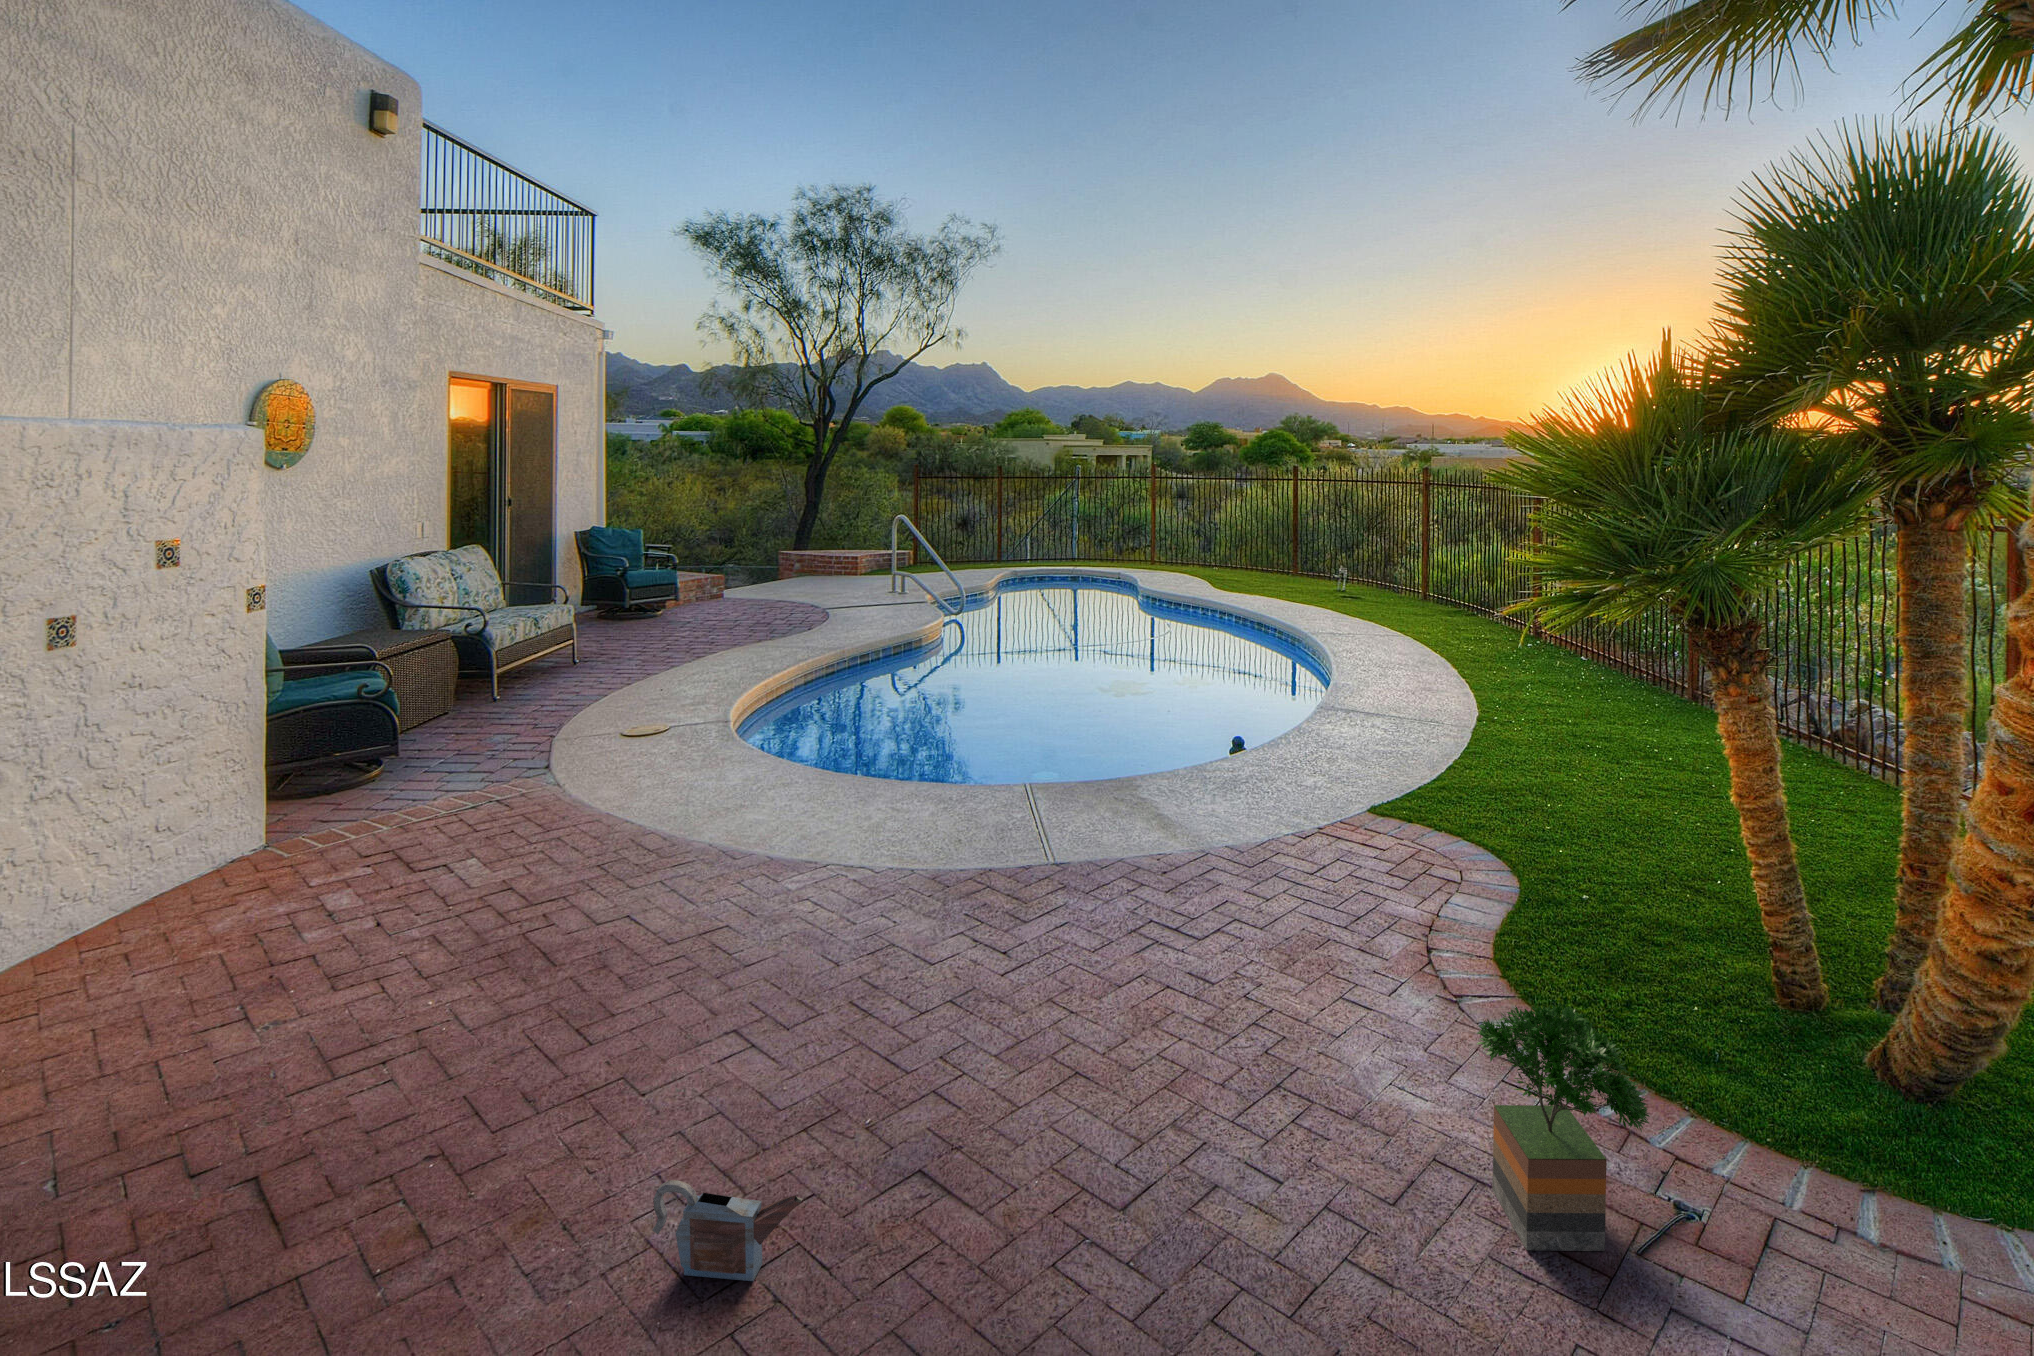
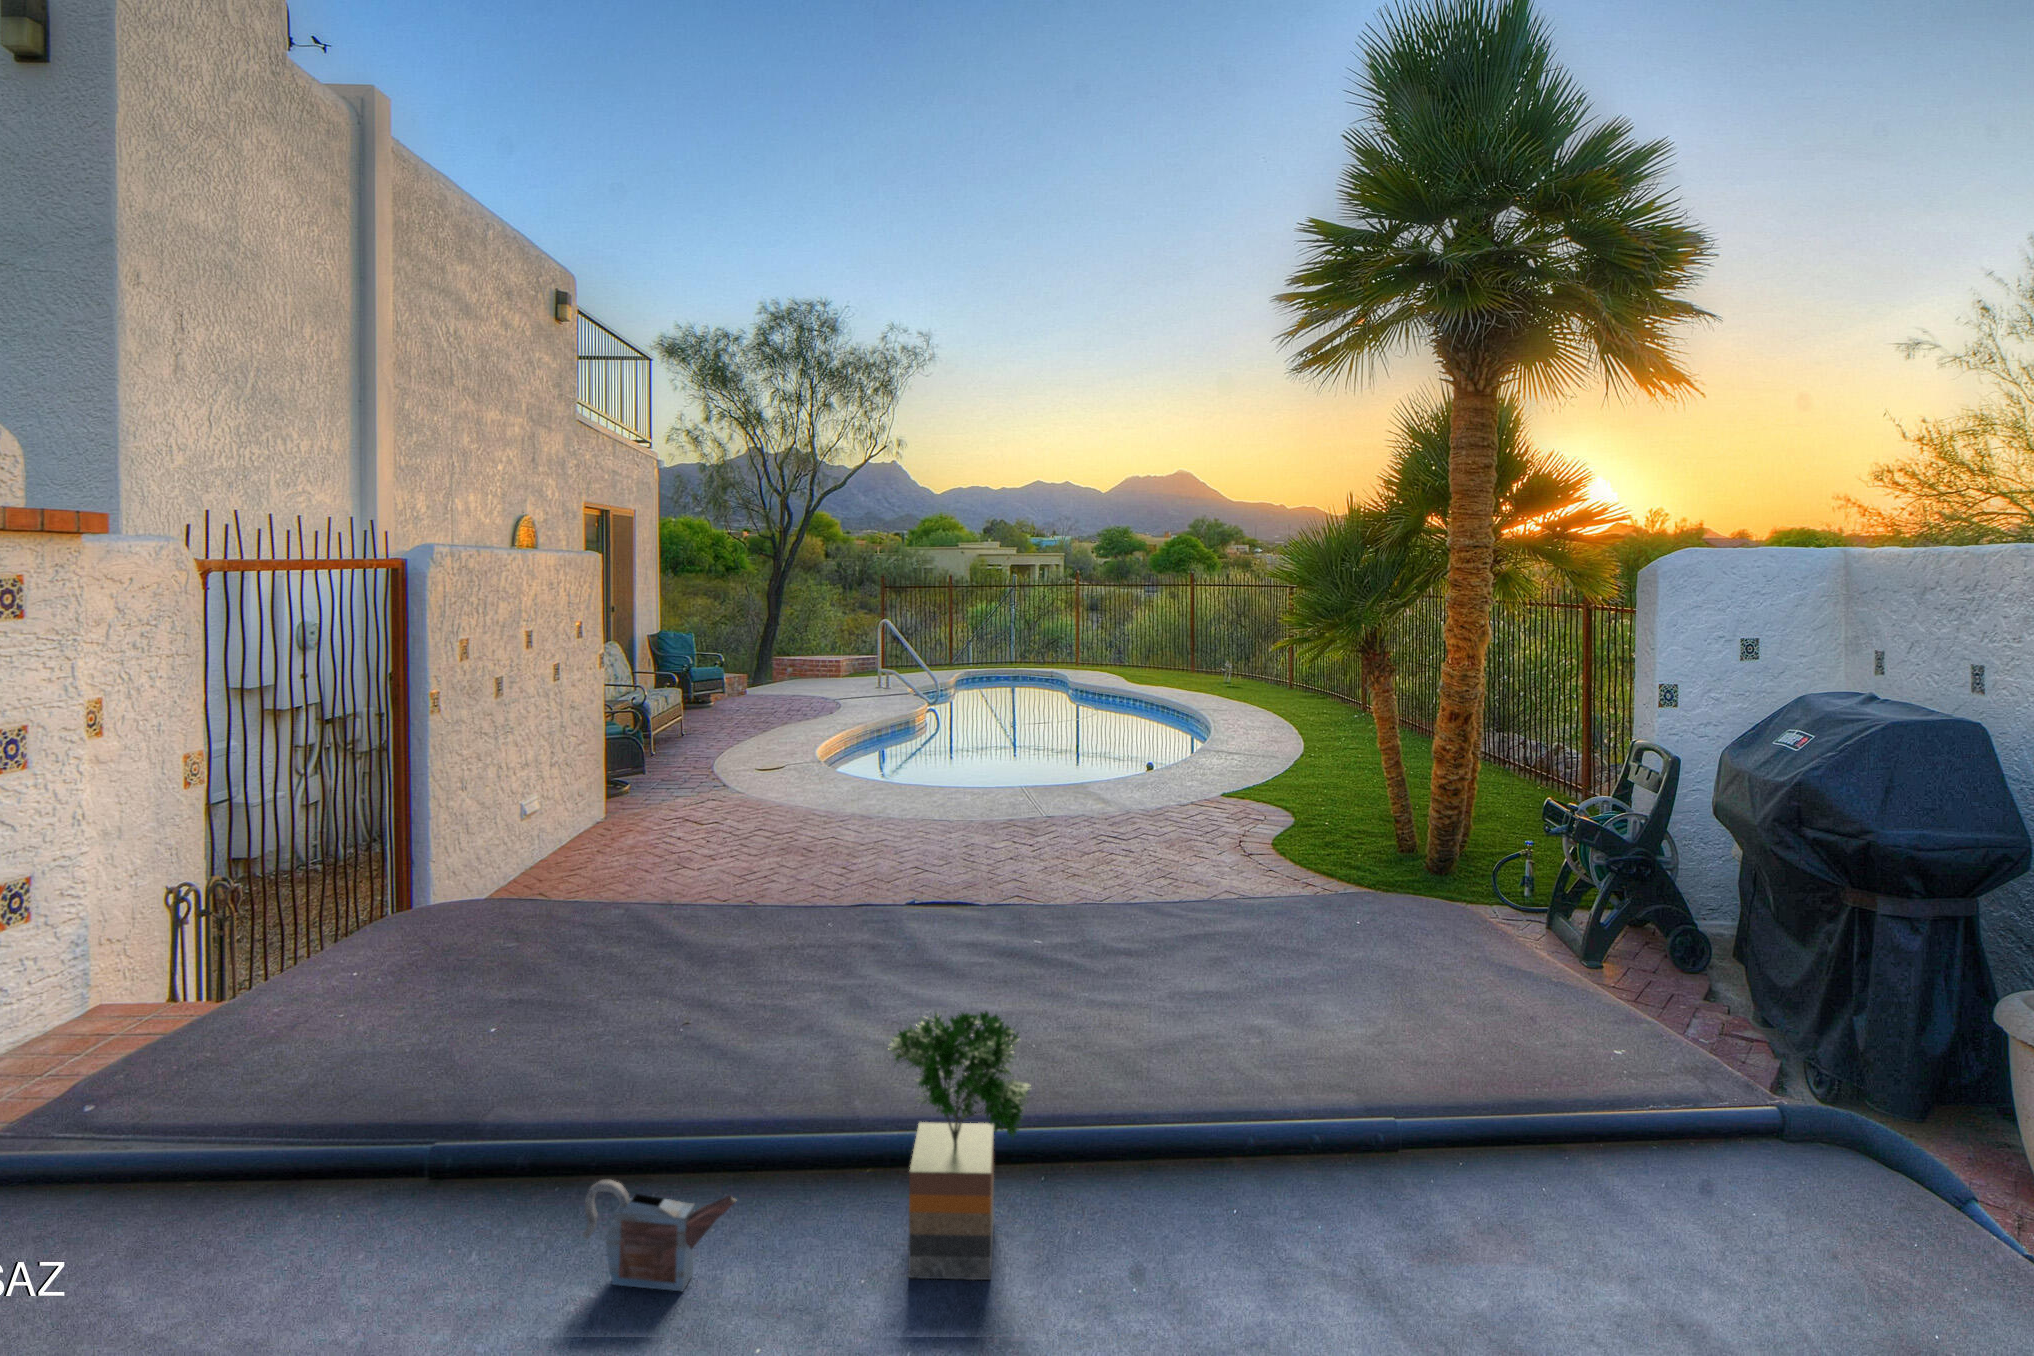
potted tree: present [1477,1003,1650,1251] -> present [888,1011,1031,1280]

